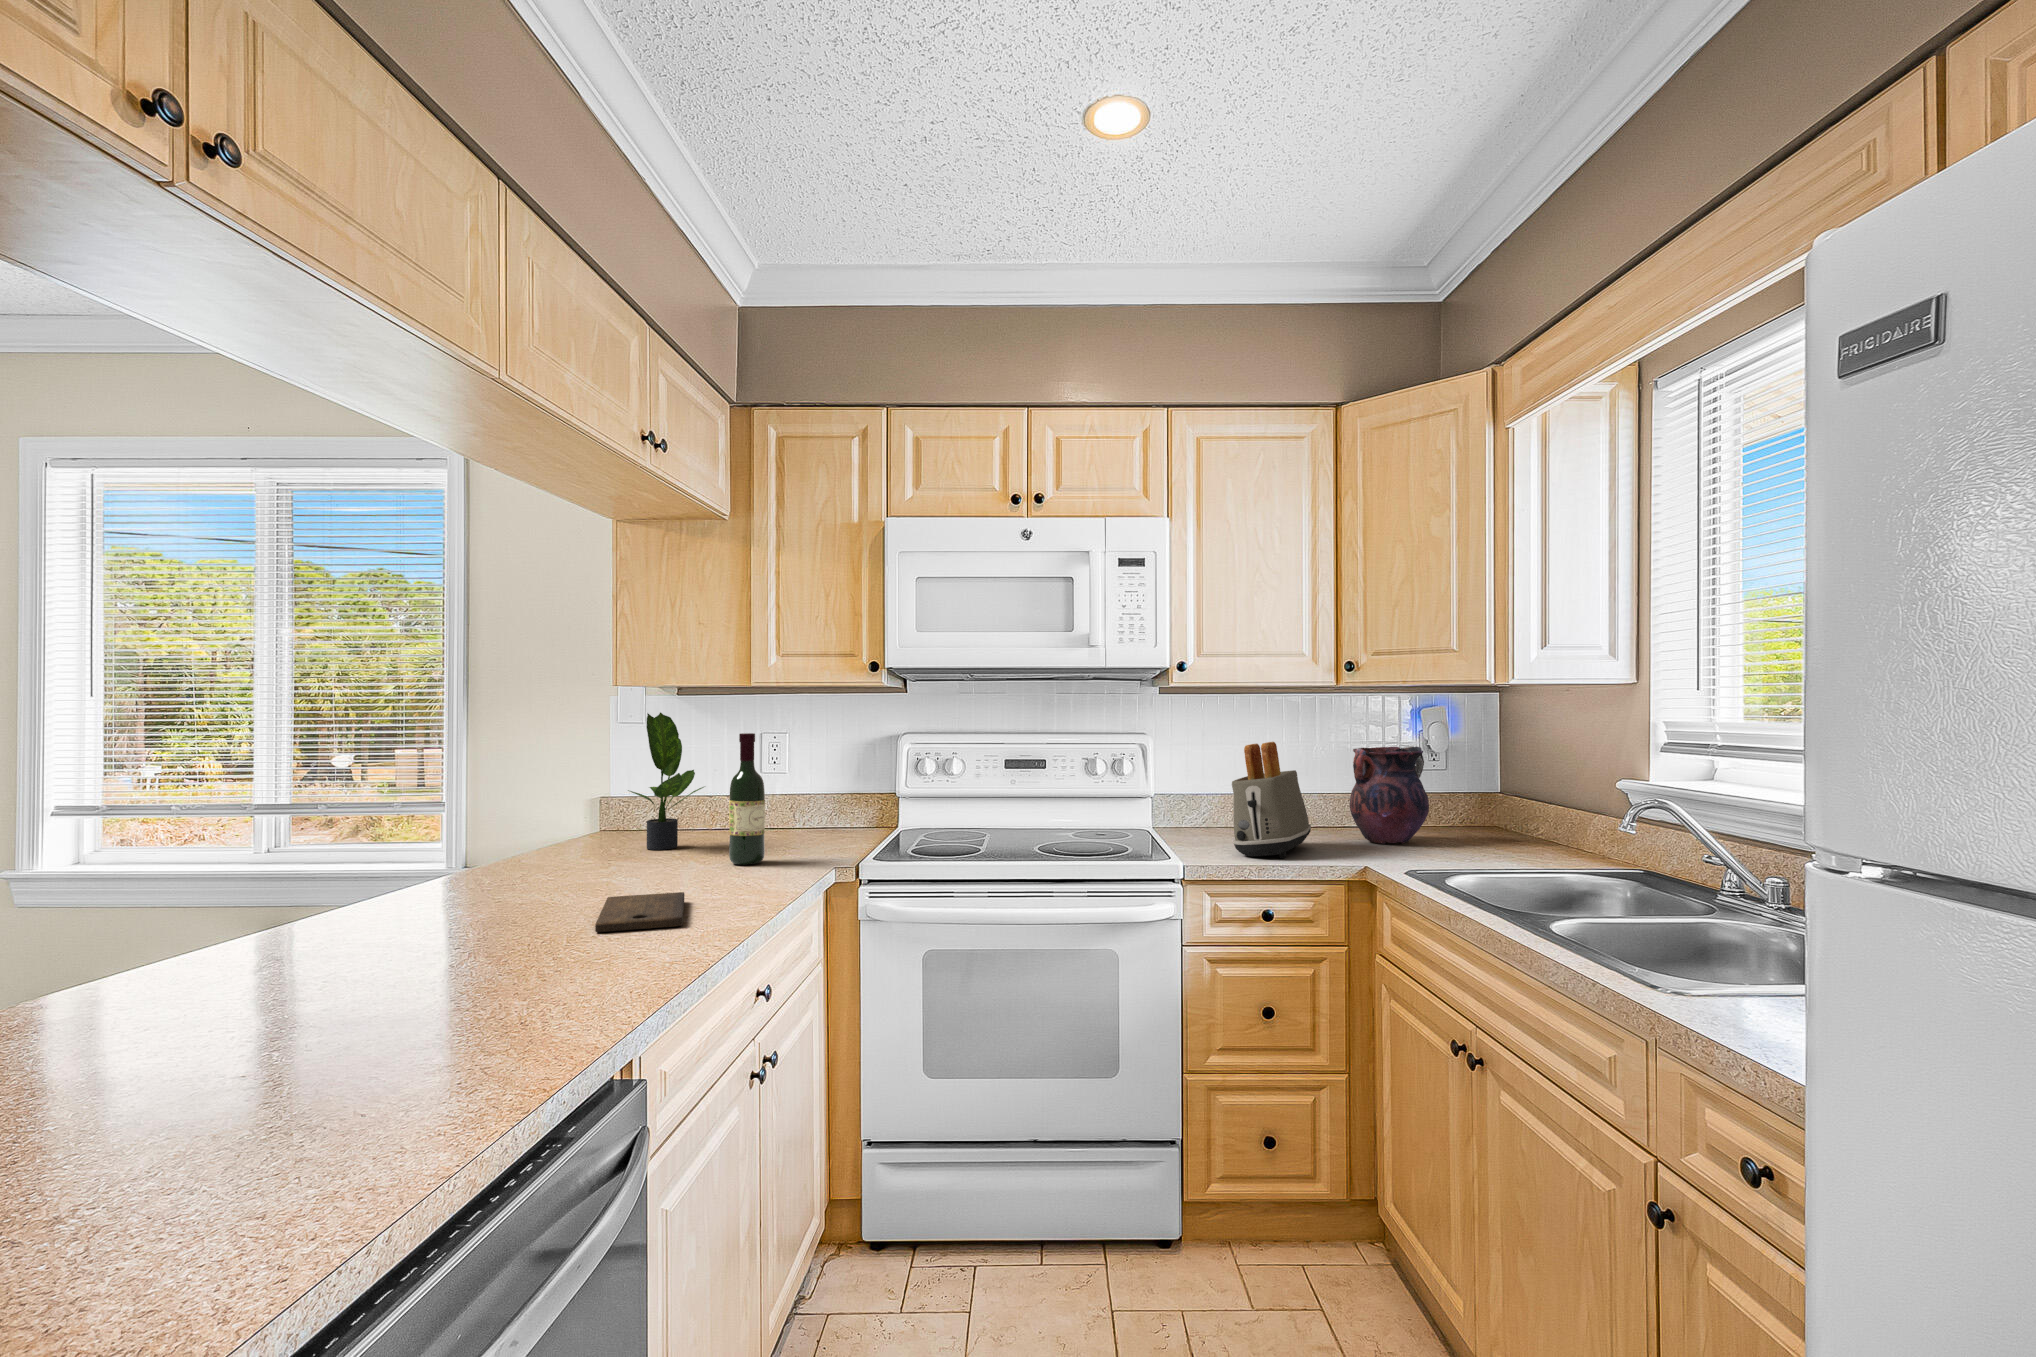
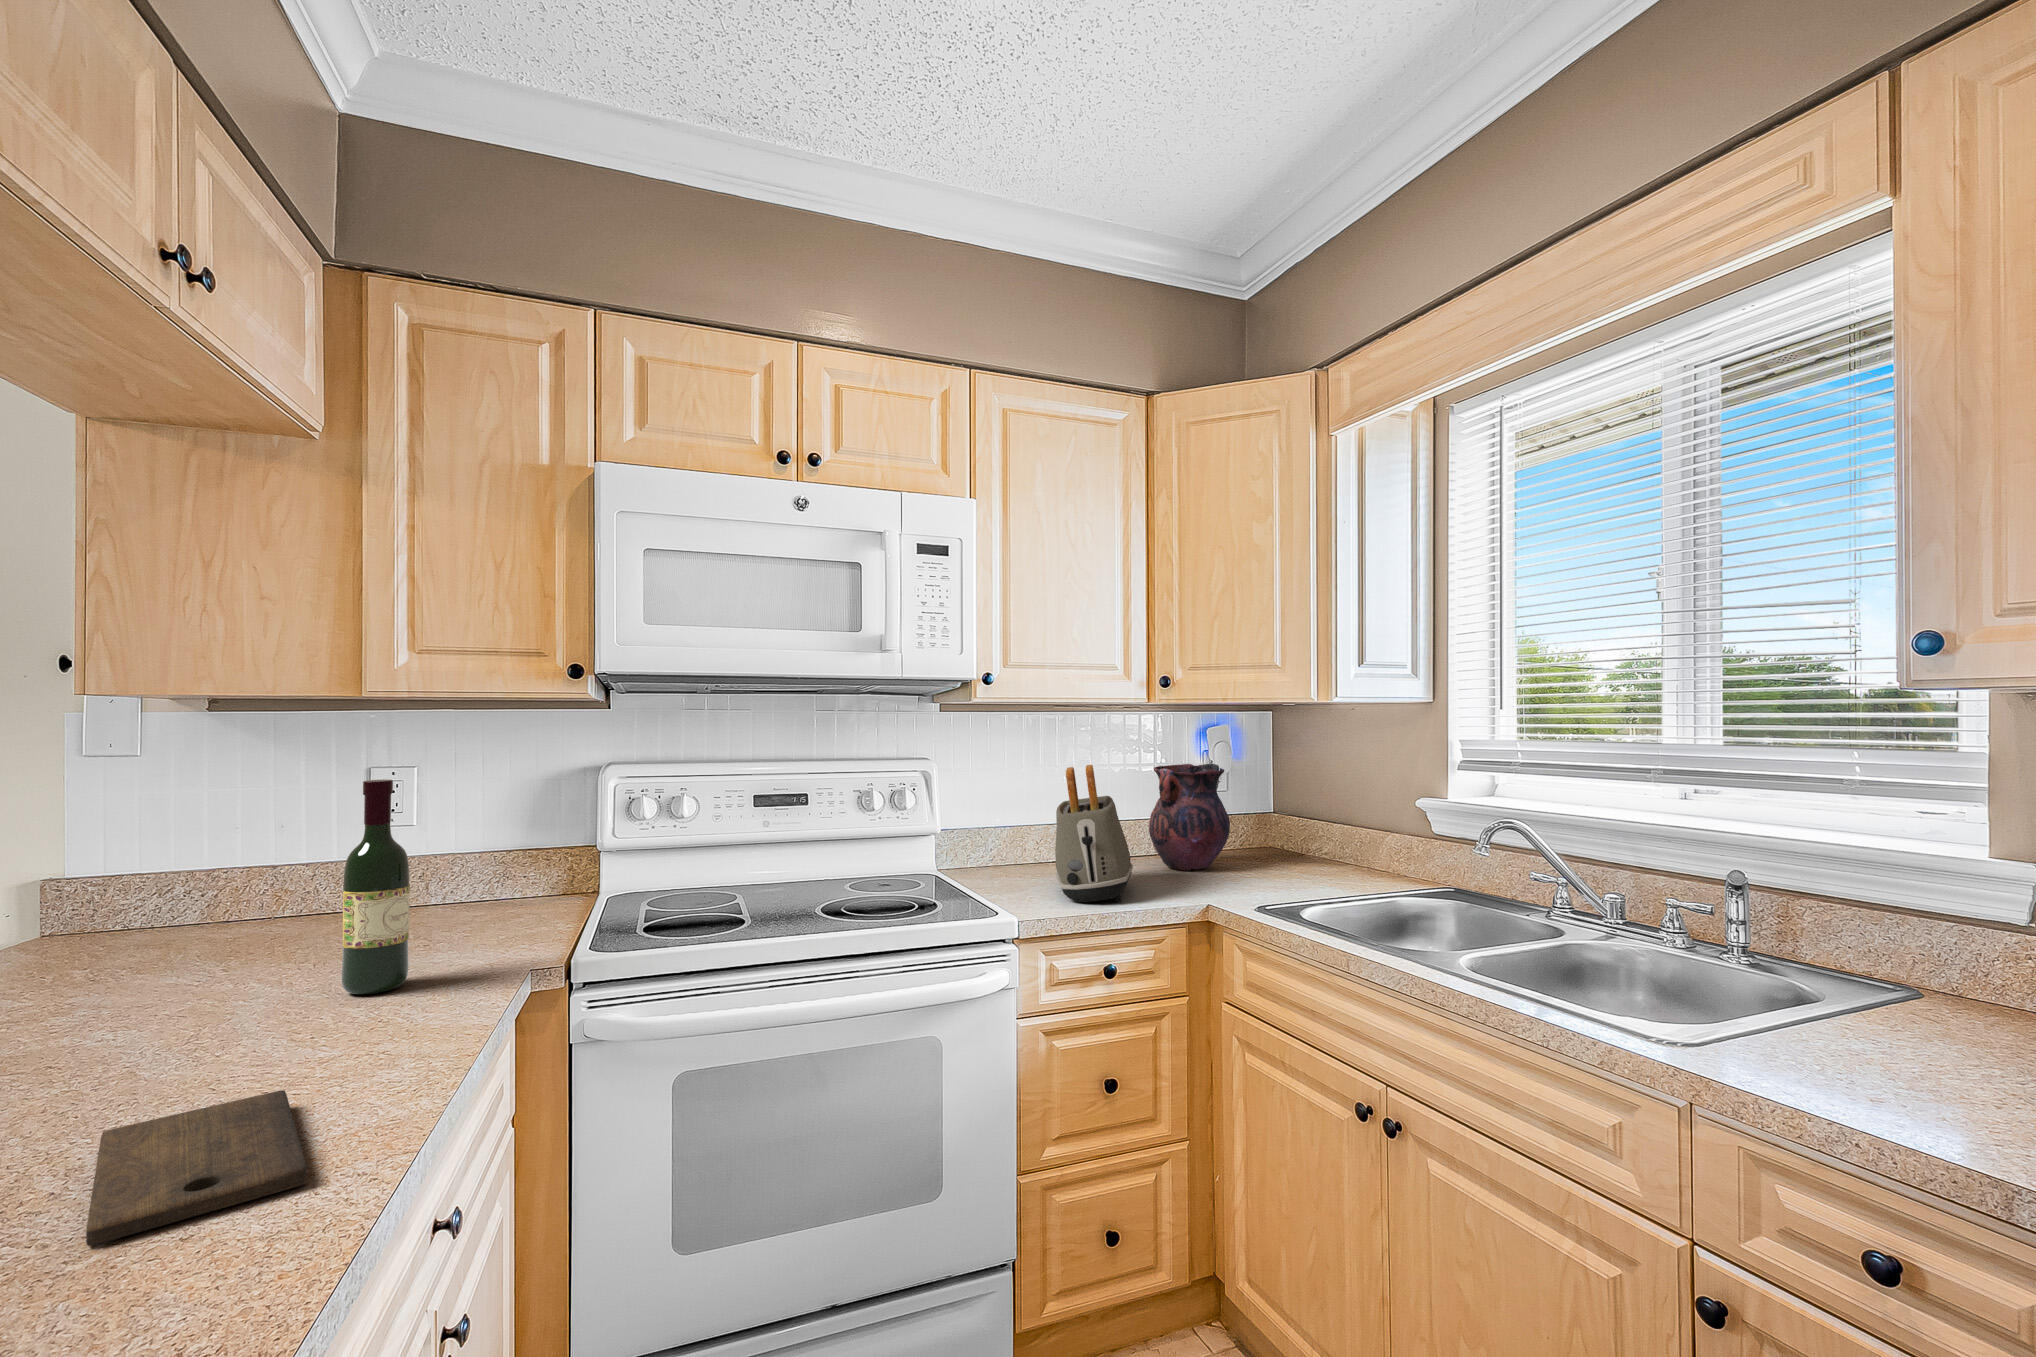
potted plant: present [628,712,704,850] -> none [113,746,282,977]

